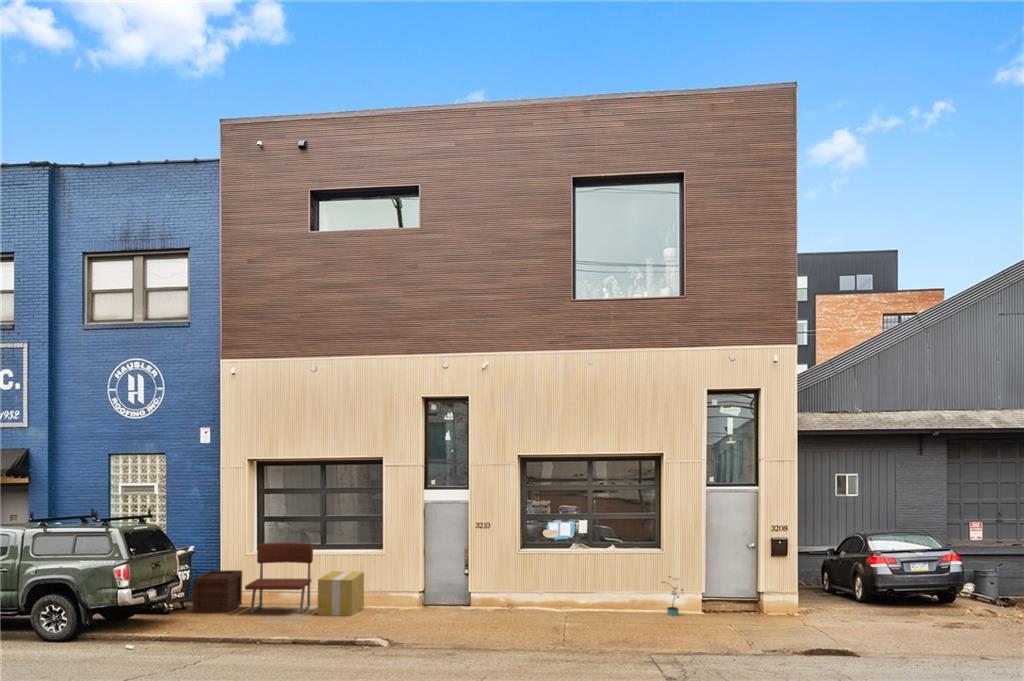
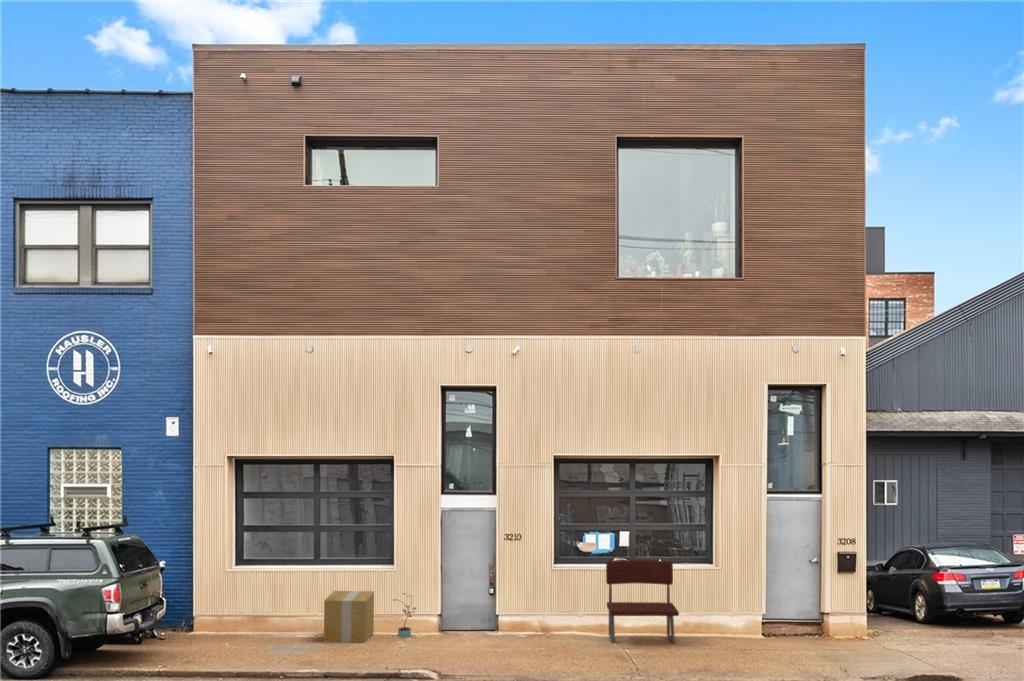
bench: present [245,542,313,613] -> present [606,560,679,643]
wooden crate: present [192,570,242,613] -> none [169,590,224,642]
potted plant: present [662,576,683,616] -> present [394,593,416,637]

